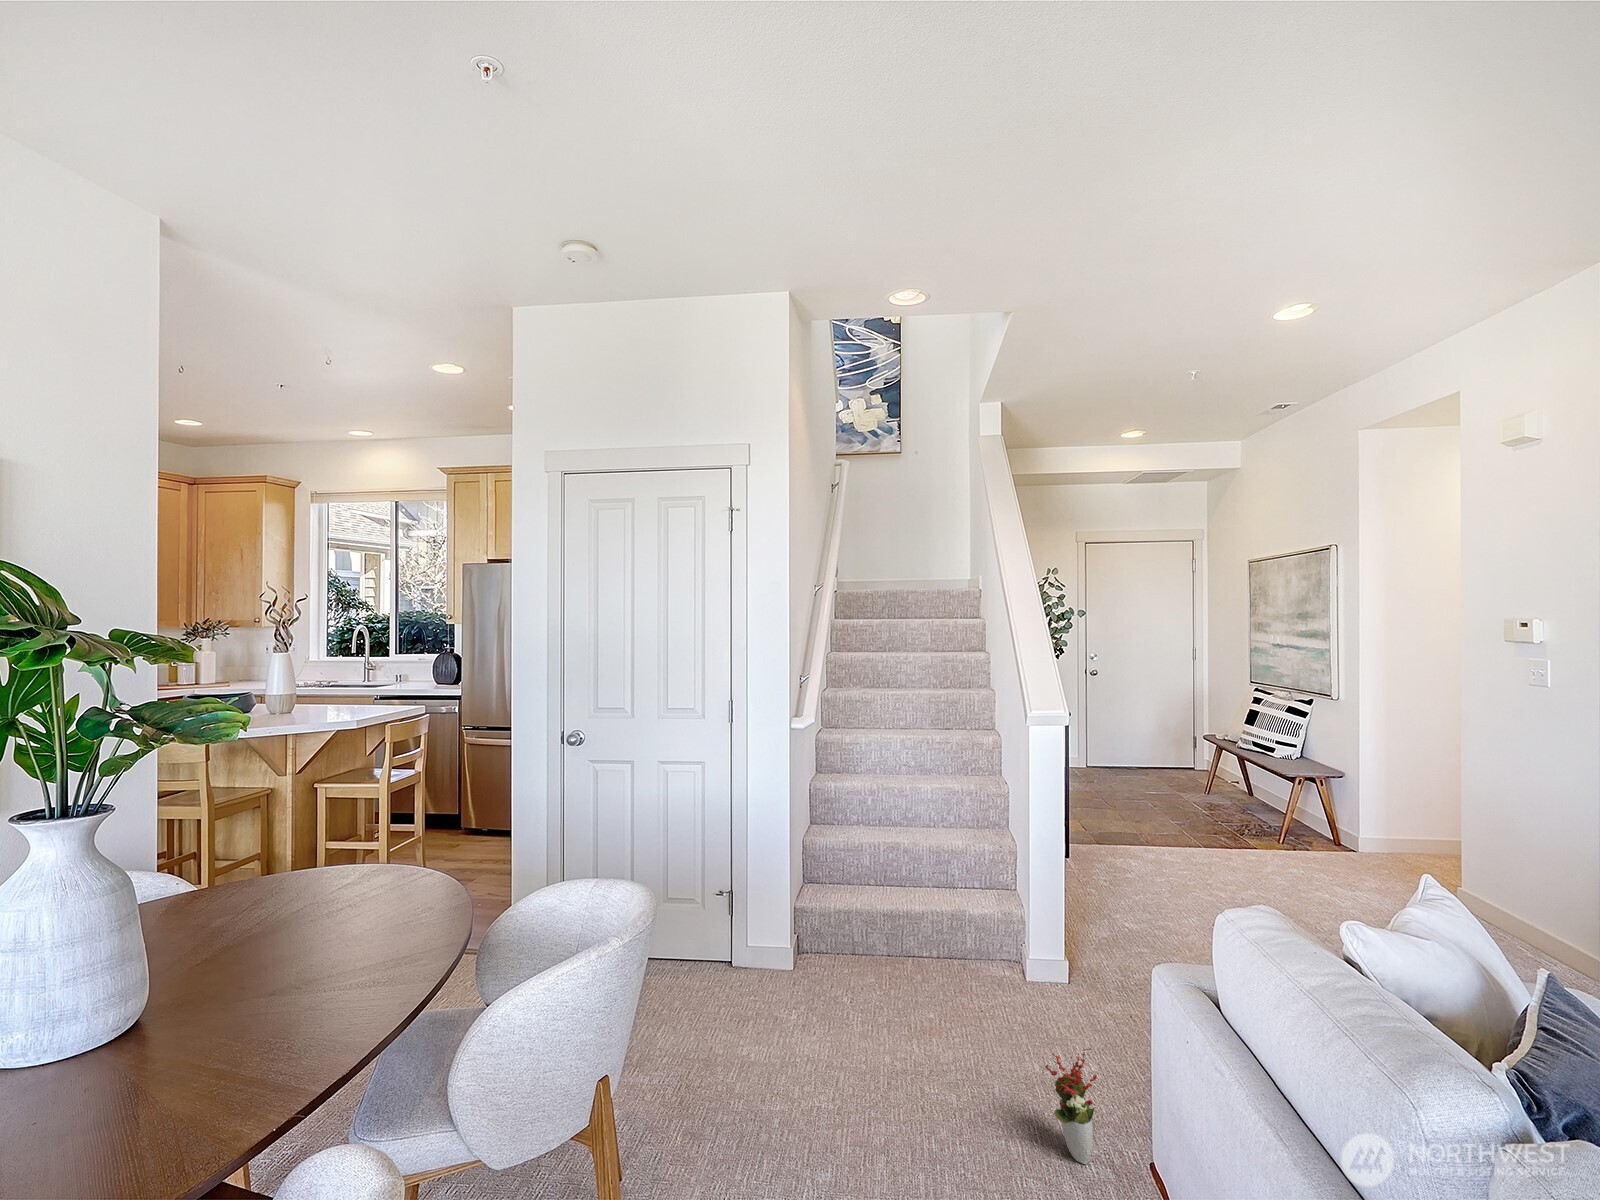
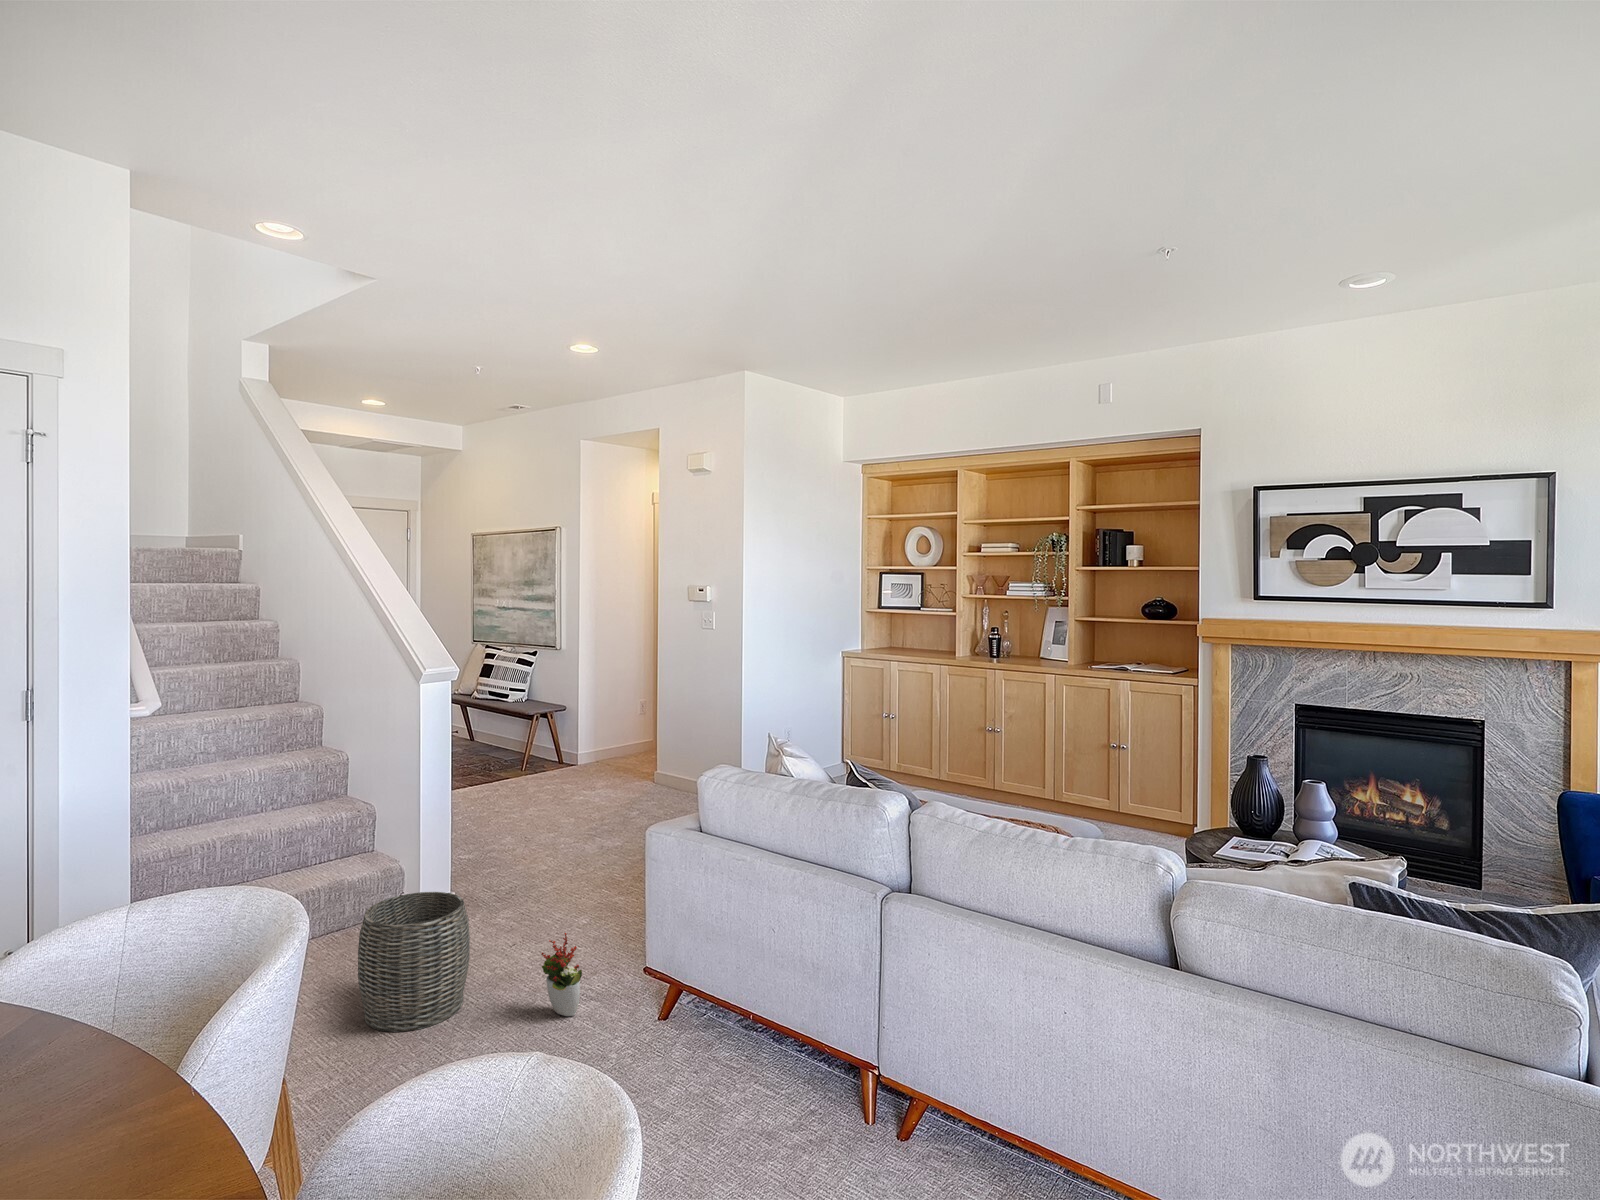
woven basket: none [893,942,1003,1096] -> present [358,892,470,1032]

